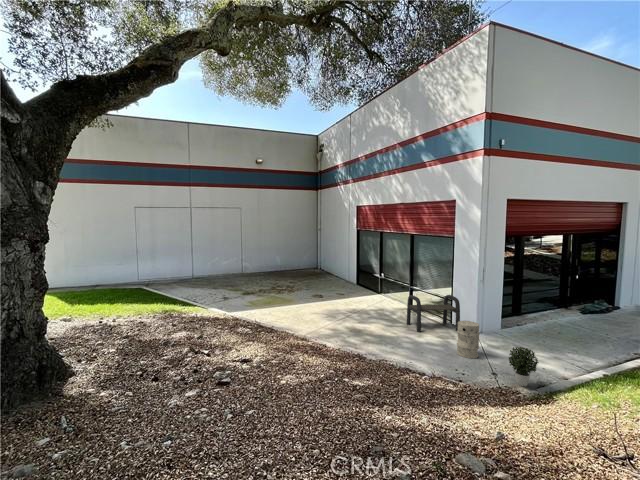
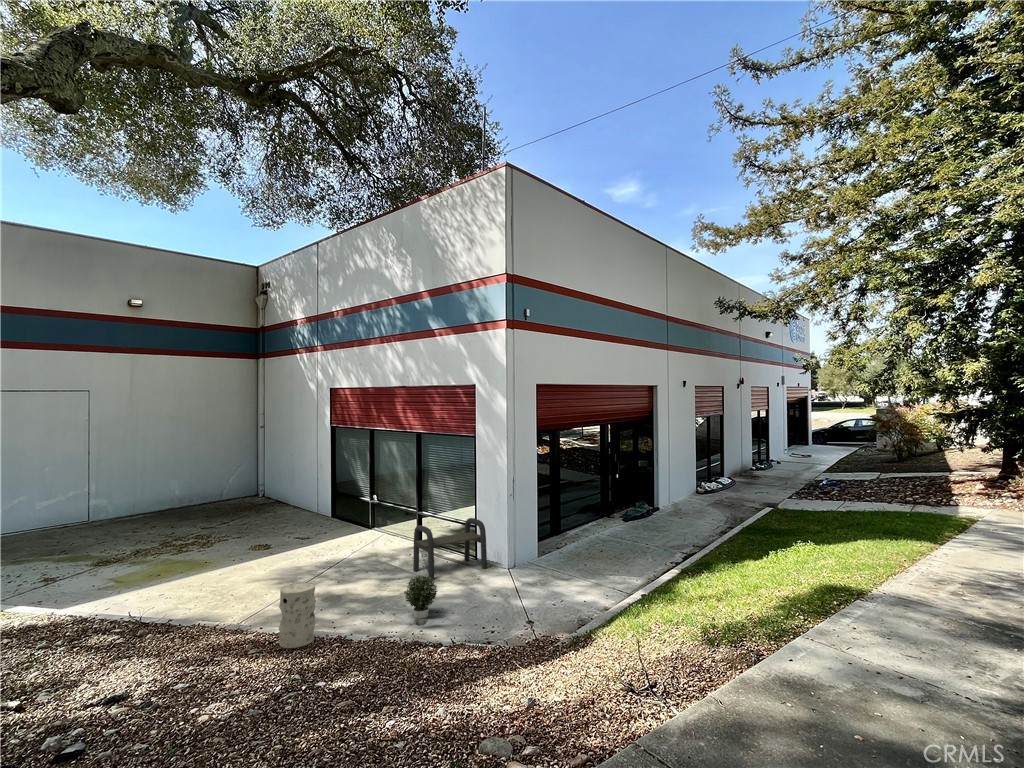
trash can: present [457,321,480,358] -> present [279,582,316,648]
potted plant: present [509,347,539,387] -> present [404,576,437,625]

